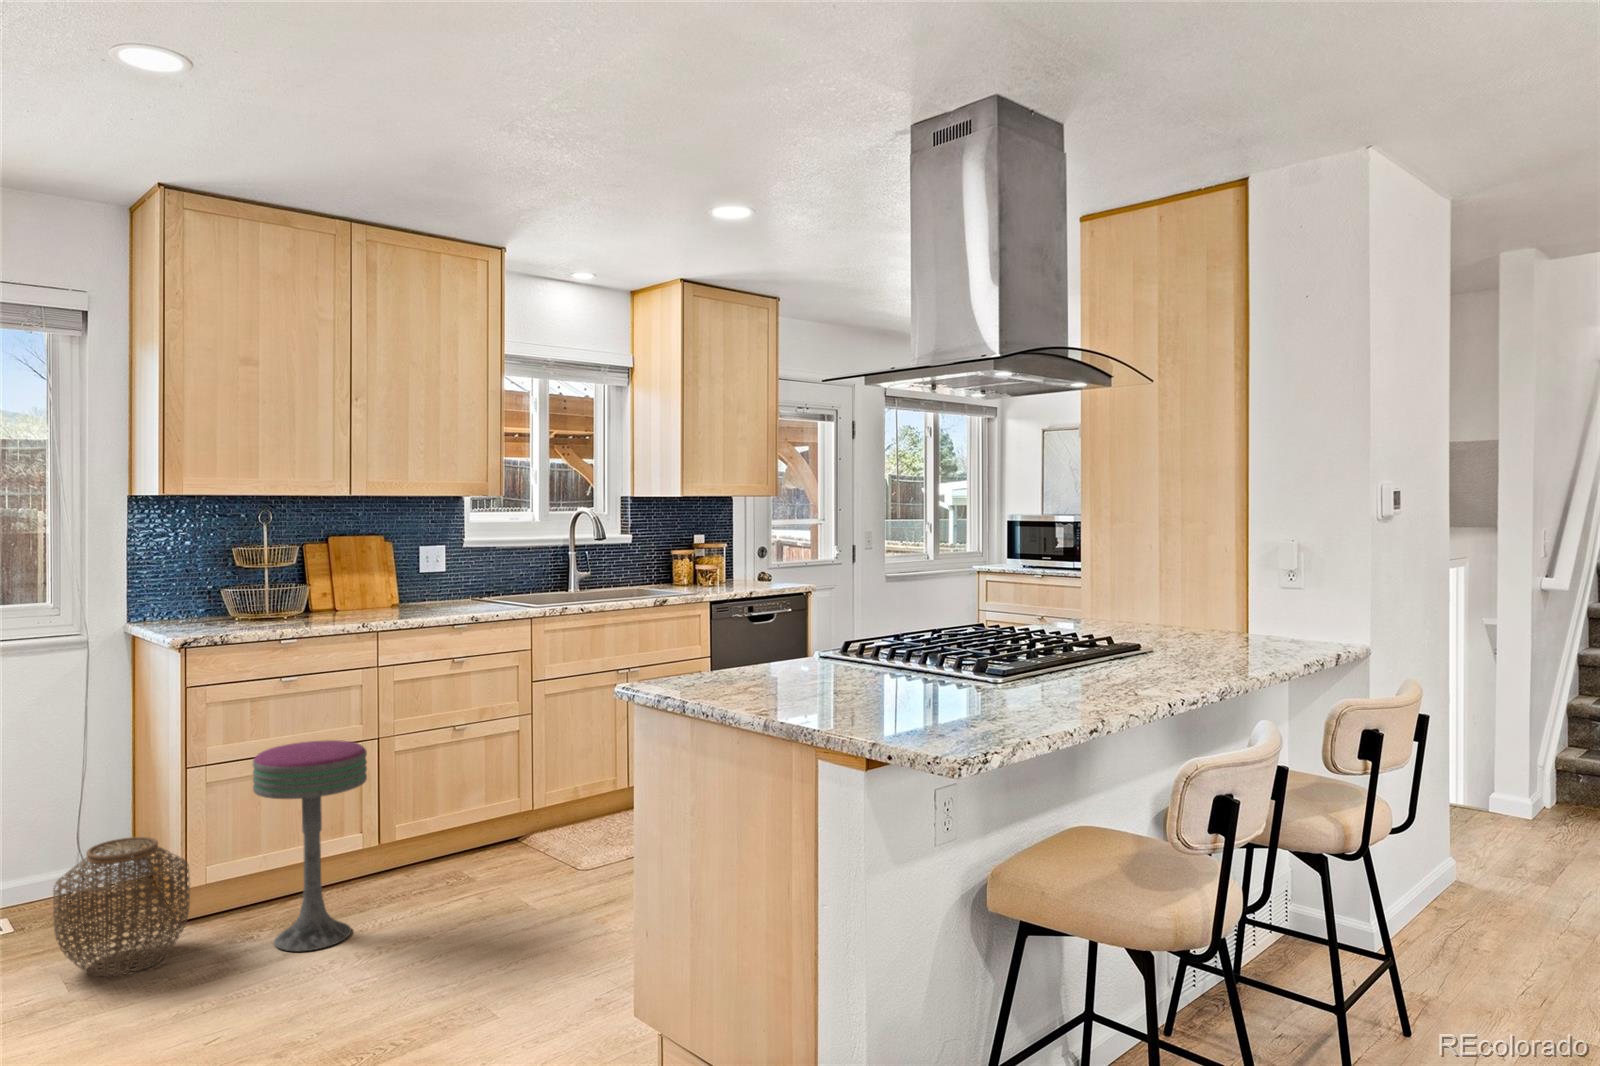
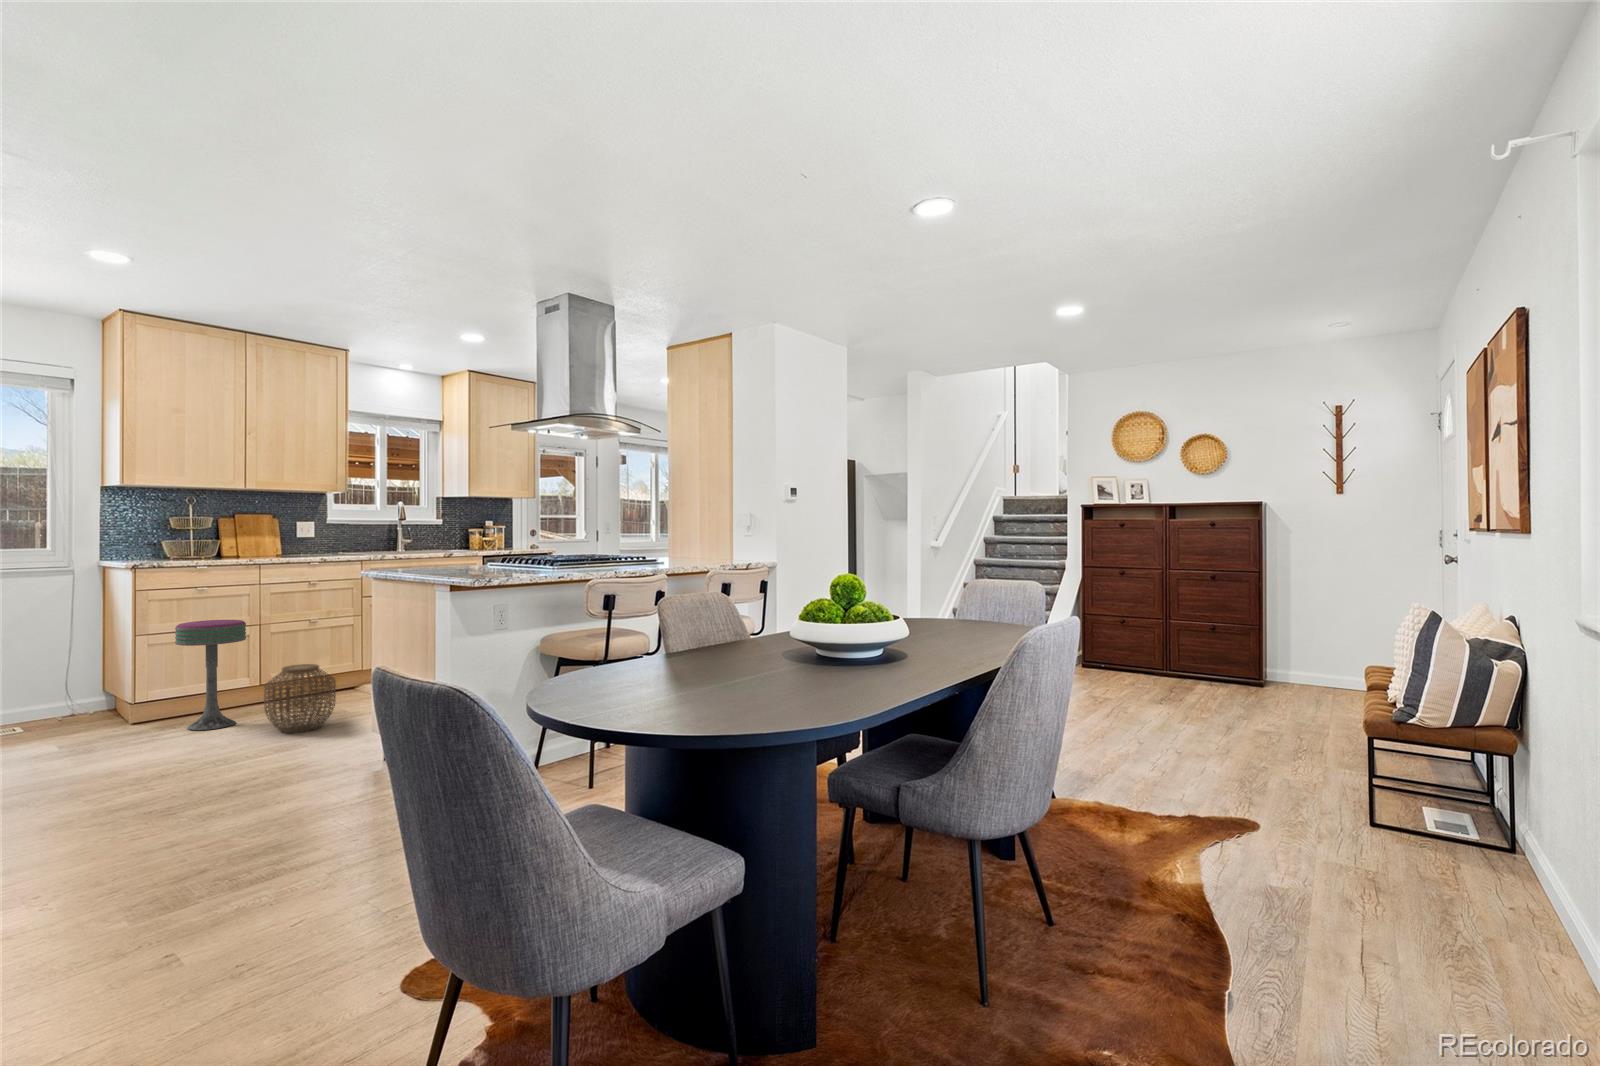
woven basket: present [53,837,190,976] -> present [264,664,336,733]

